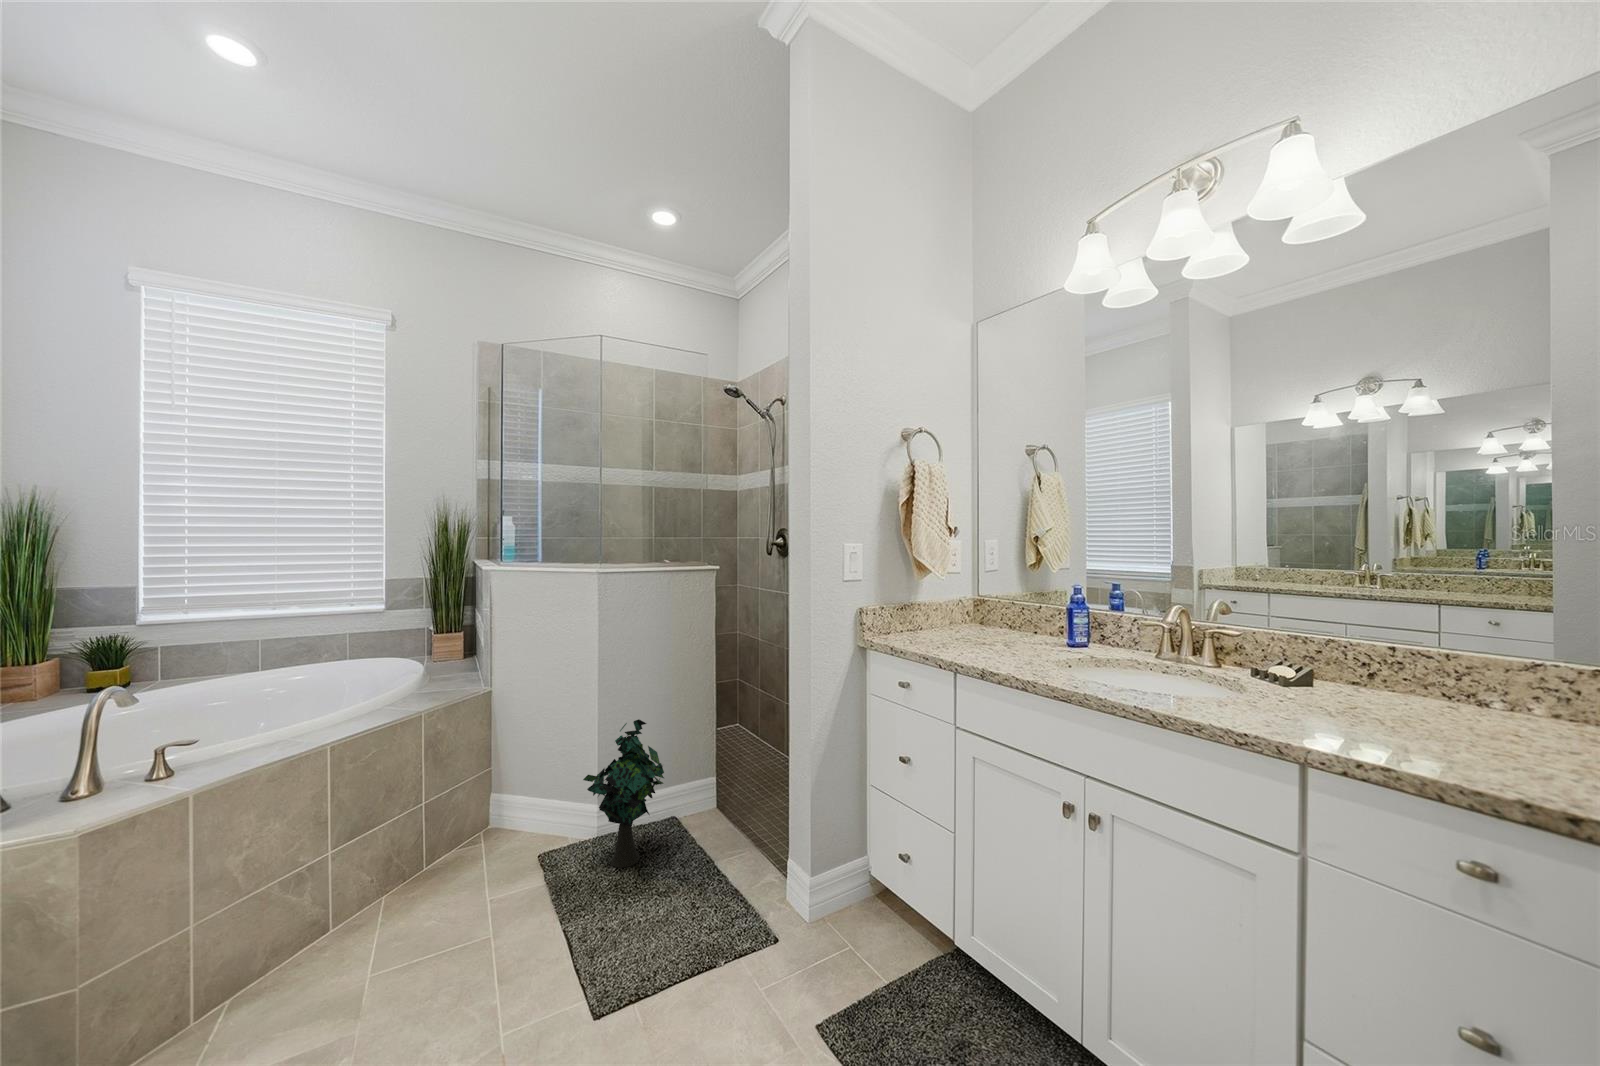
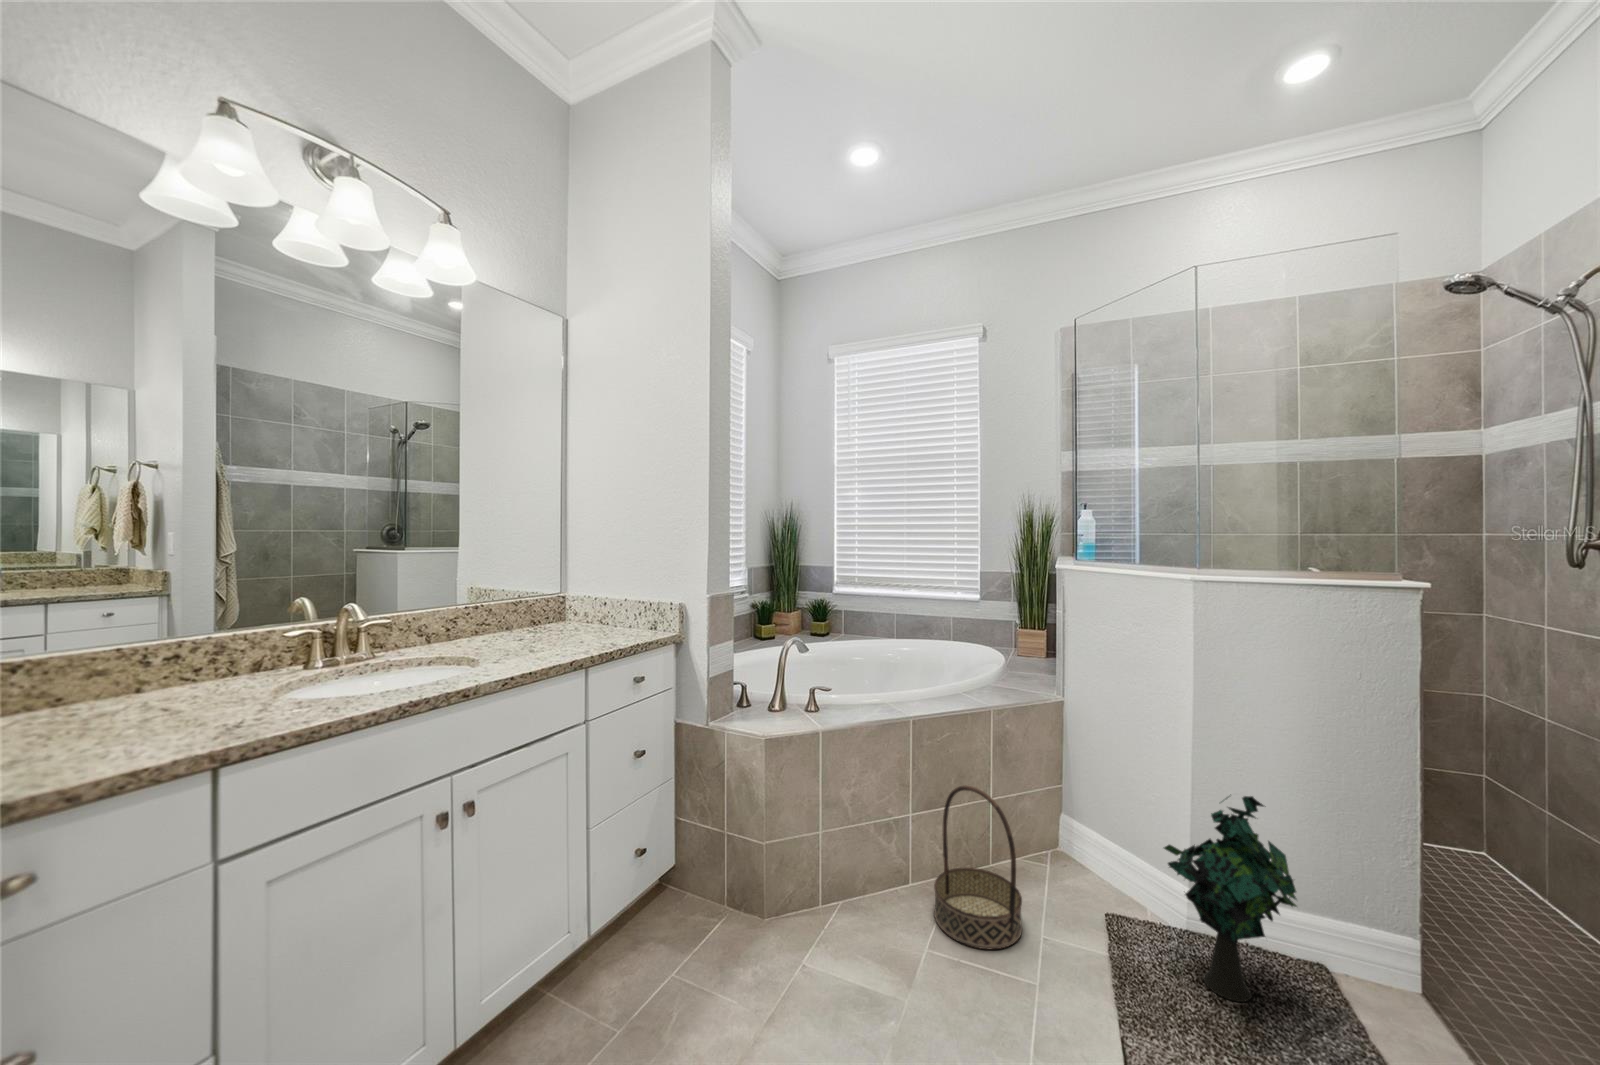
basket: none [367,791,468,952] -> present [934,785,1022,949]

